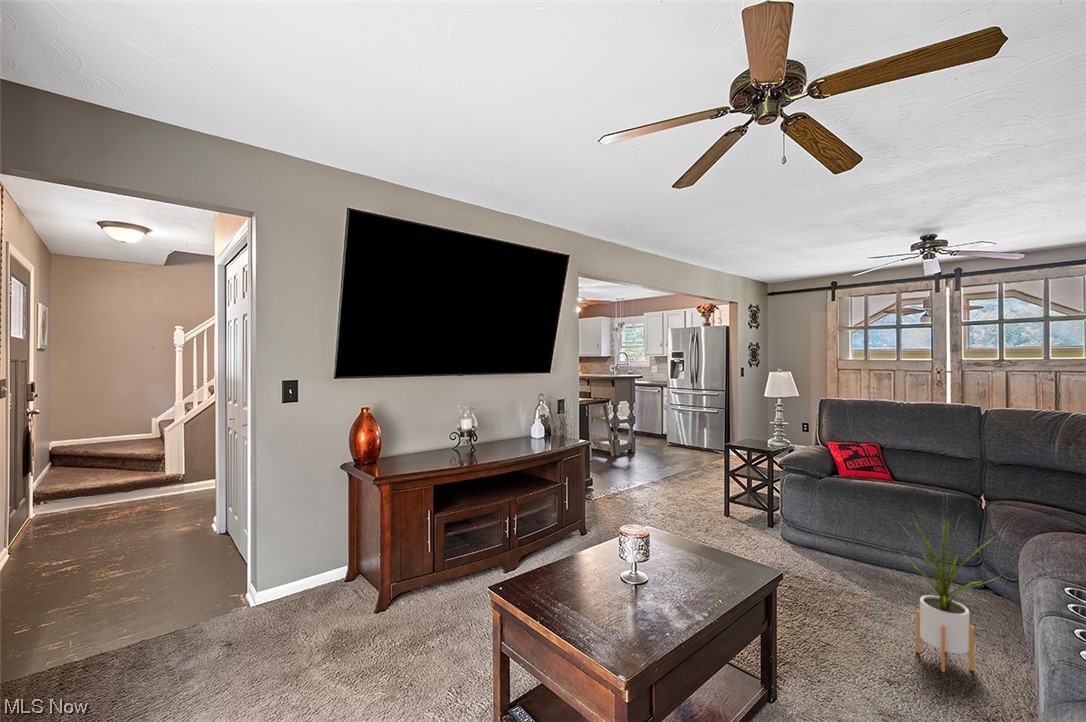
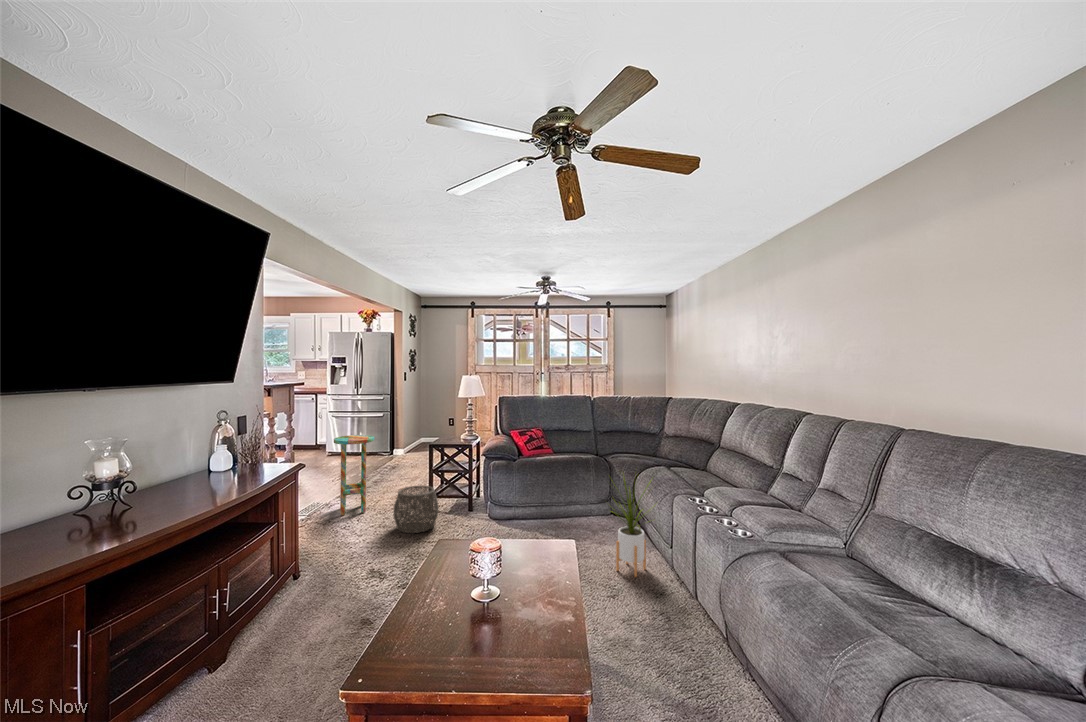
side table: none [640,426,676,500] -> present [334,435,374,516]
woven basket: none [676,483,723,531] -> present [393,486,439,533]

